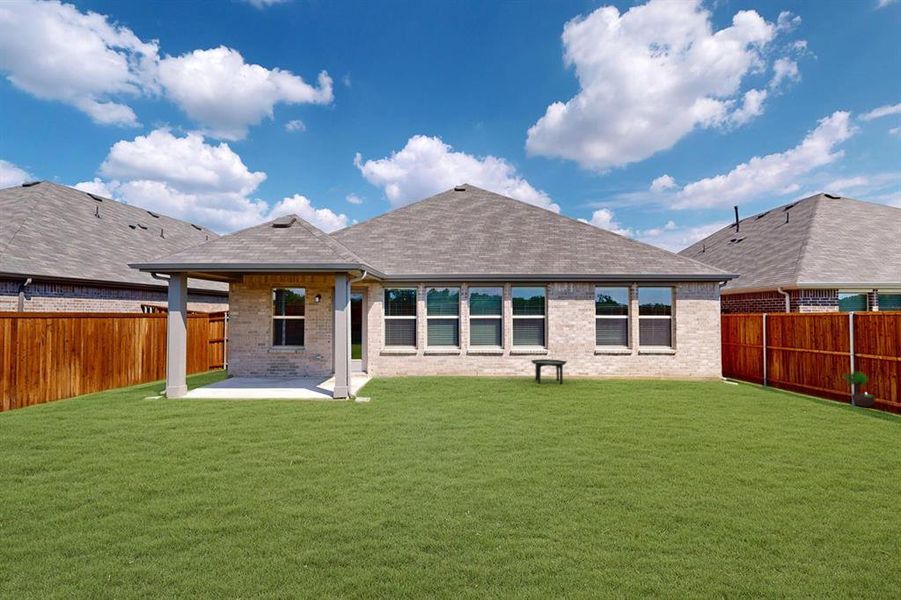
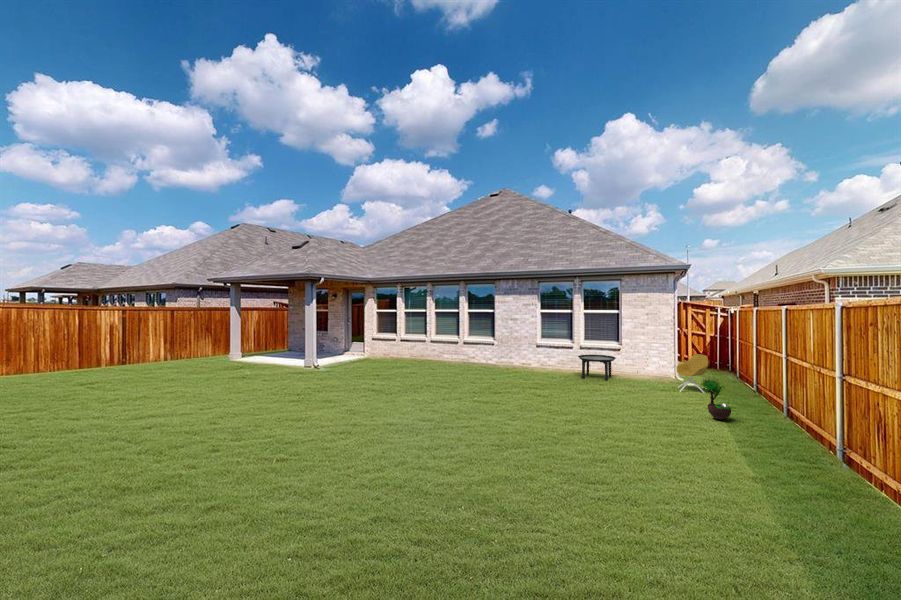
chair: none [749,354,782,389] -> present [677,354,708,394]
round table: present [531,359,567,384] -> present [578,355,616,381]

